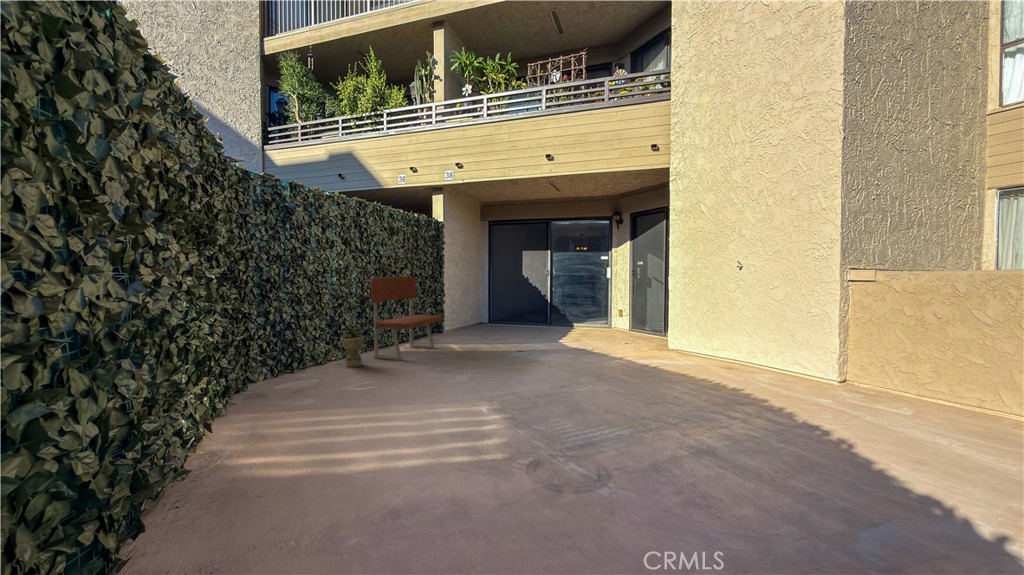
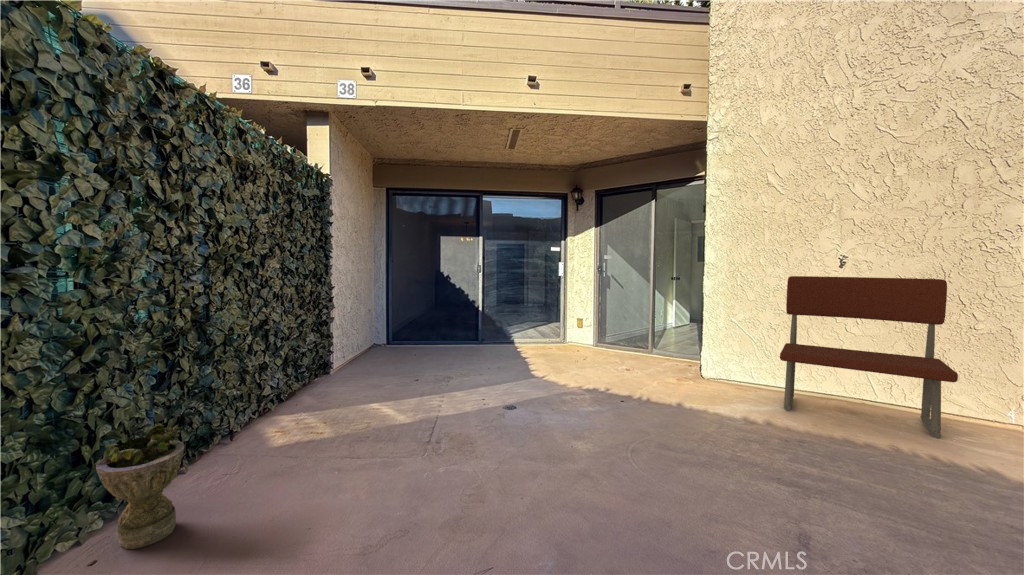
bench: present [371,276,444,360] -> present [780,276,958,438]

